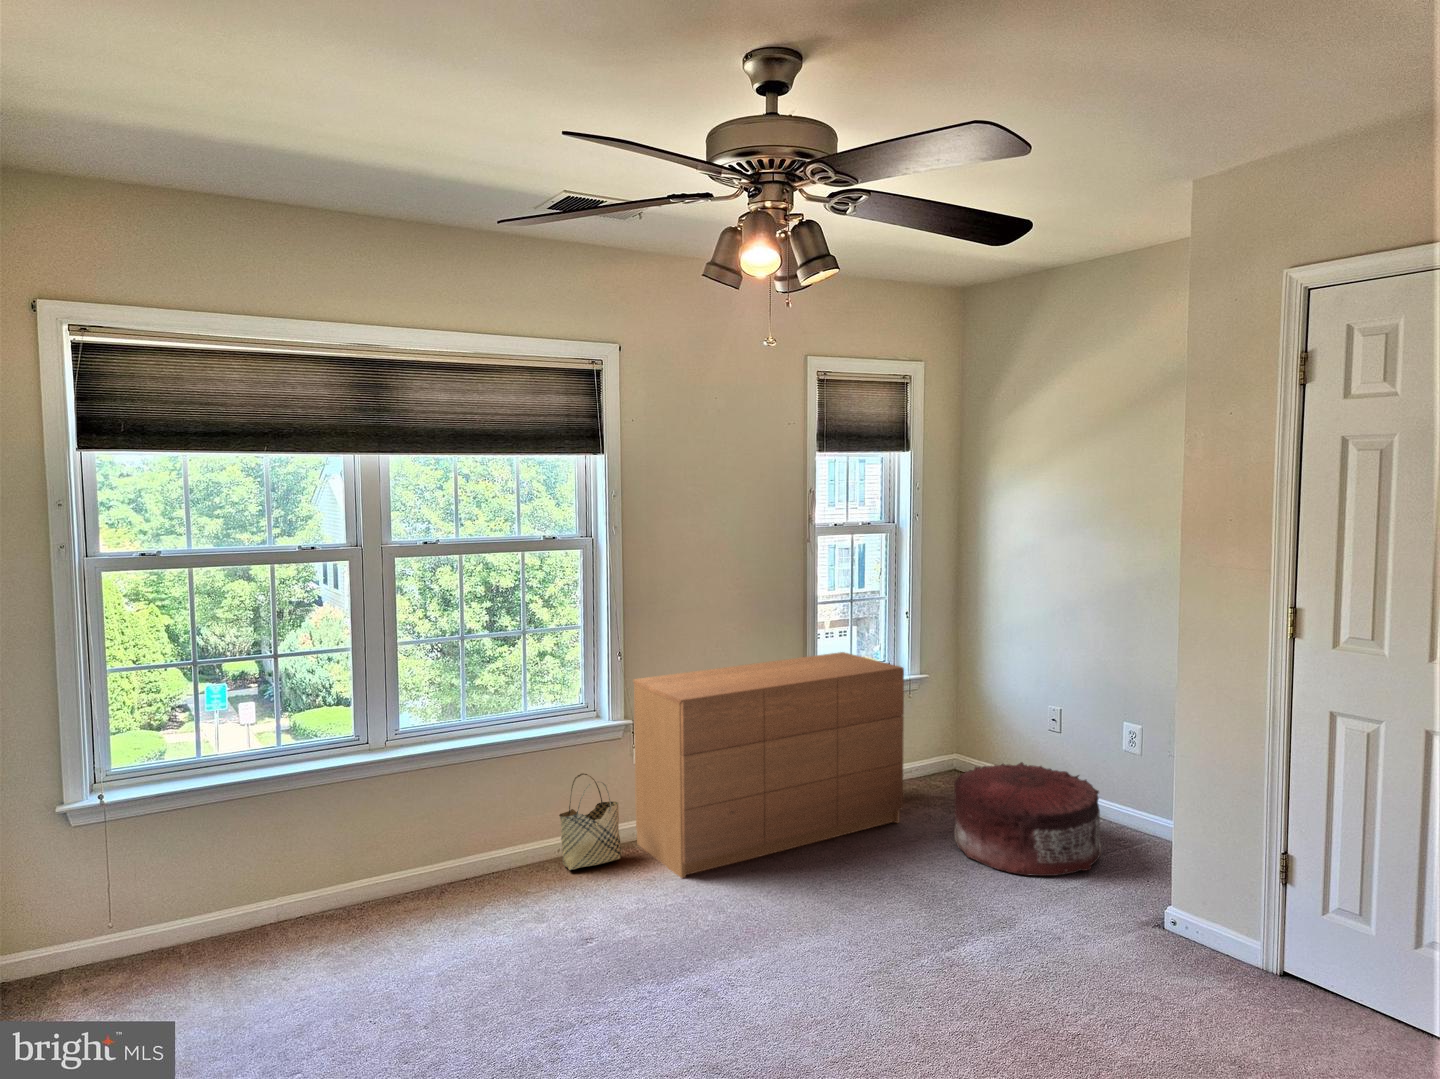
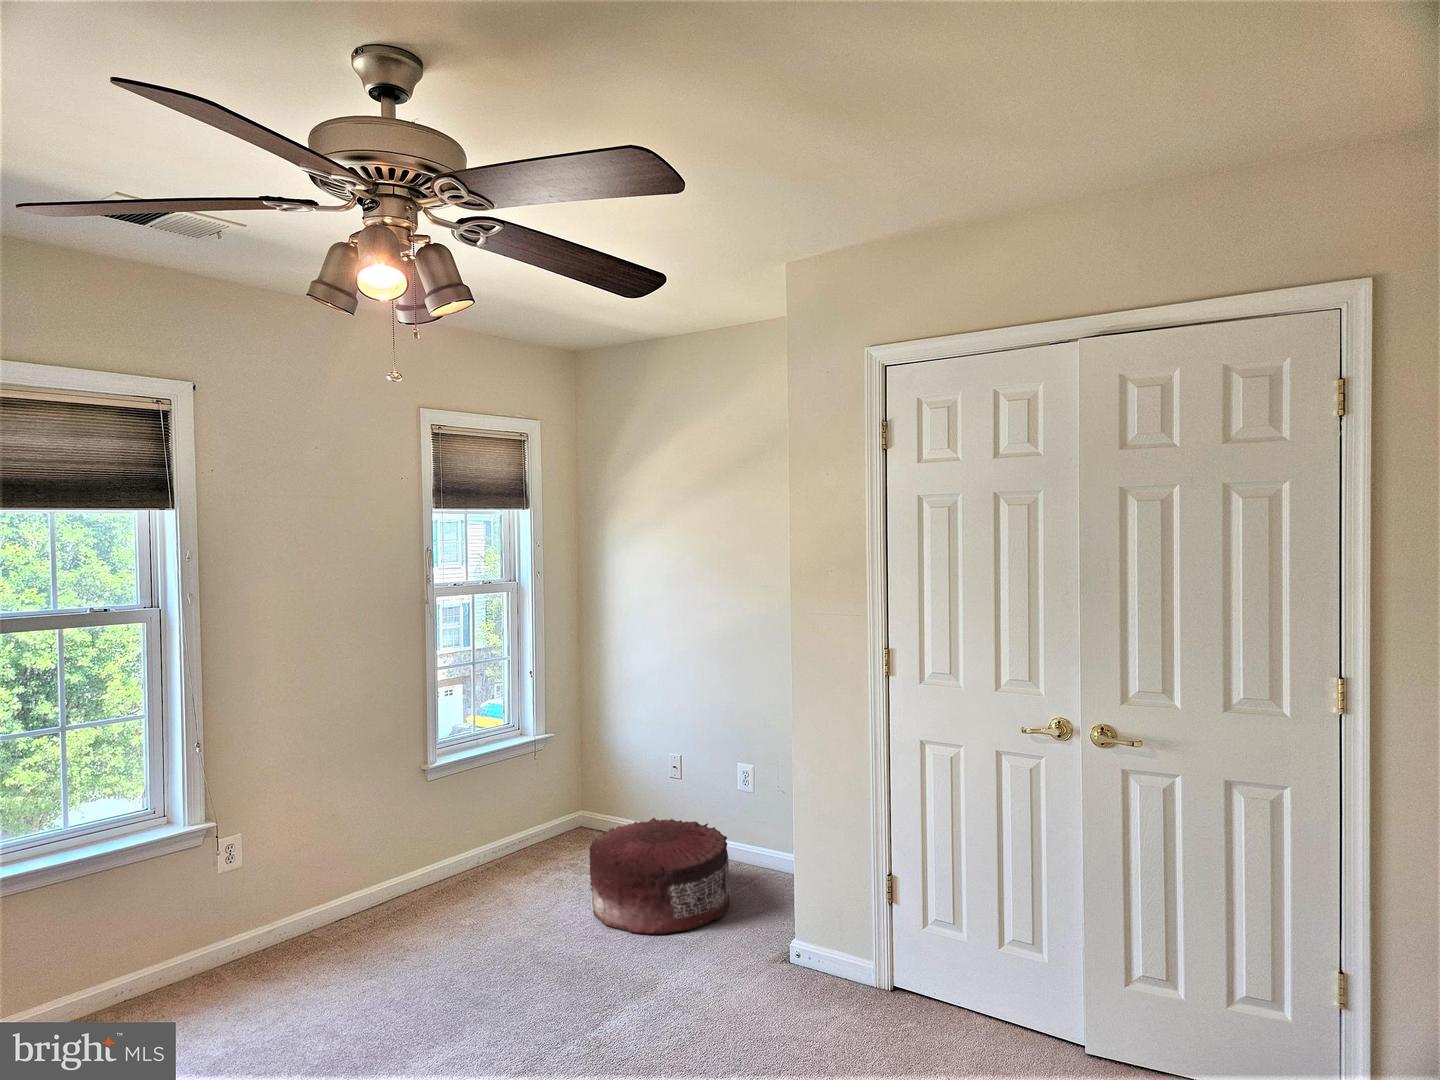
dresser: present [633,652,904,878] -> none [211,722,536,1014]
woven basket: present [559,773,621,870] -> none [102,903,193,1033]

